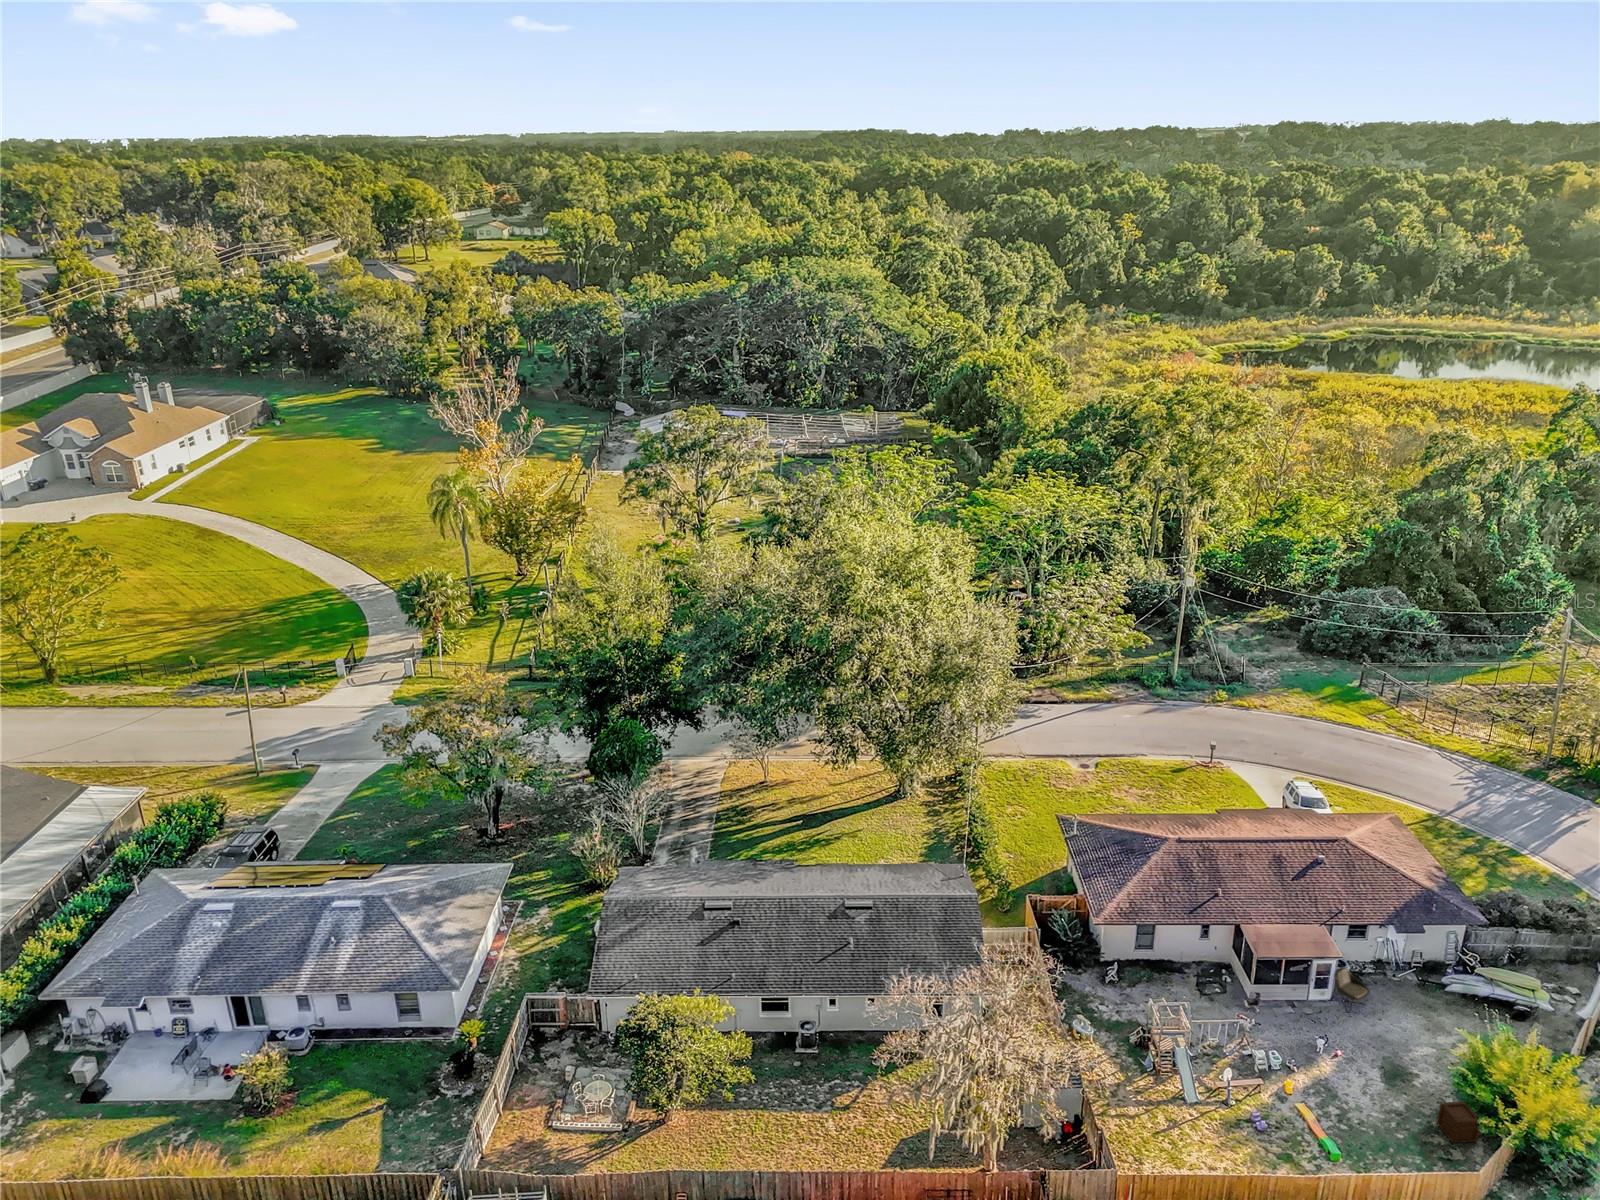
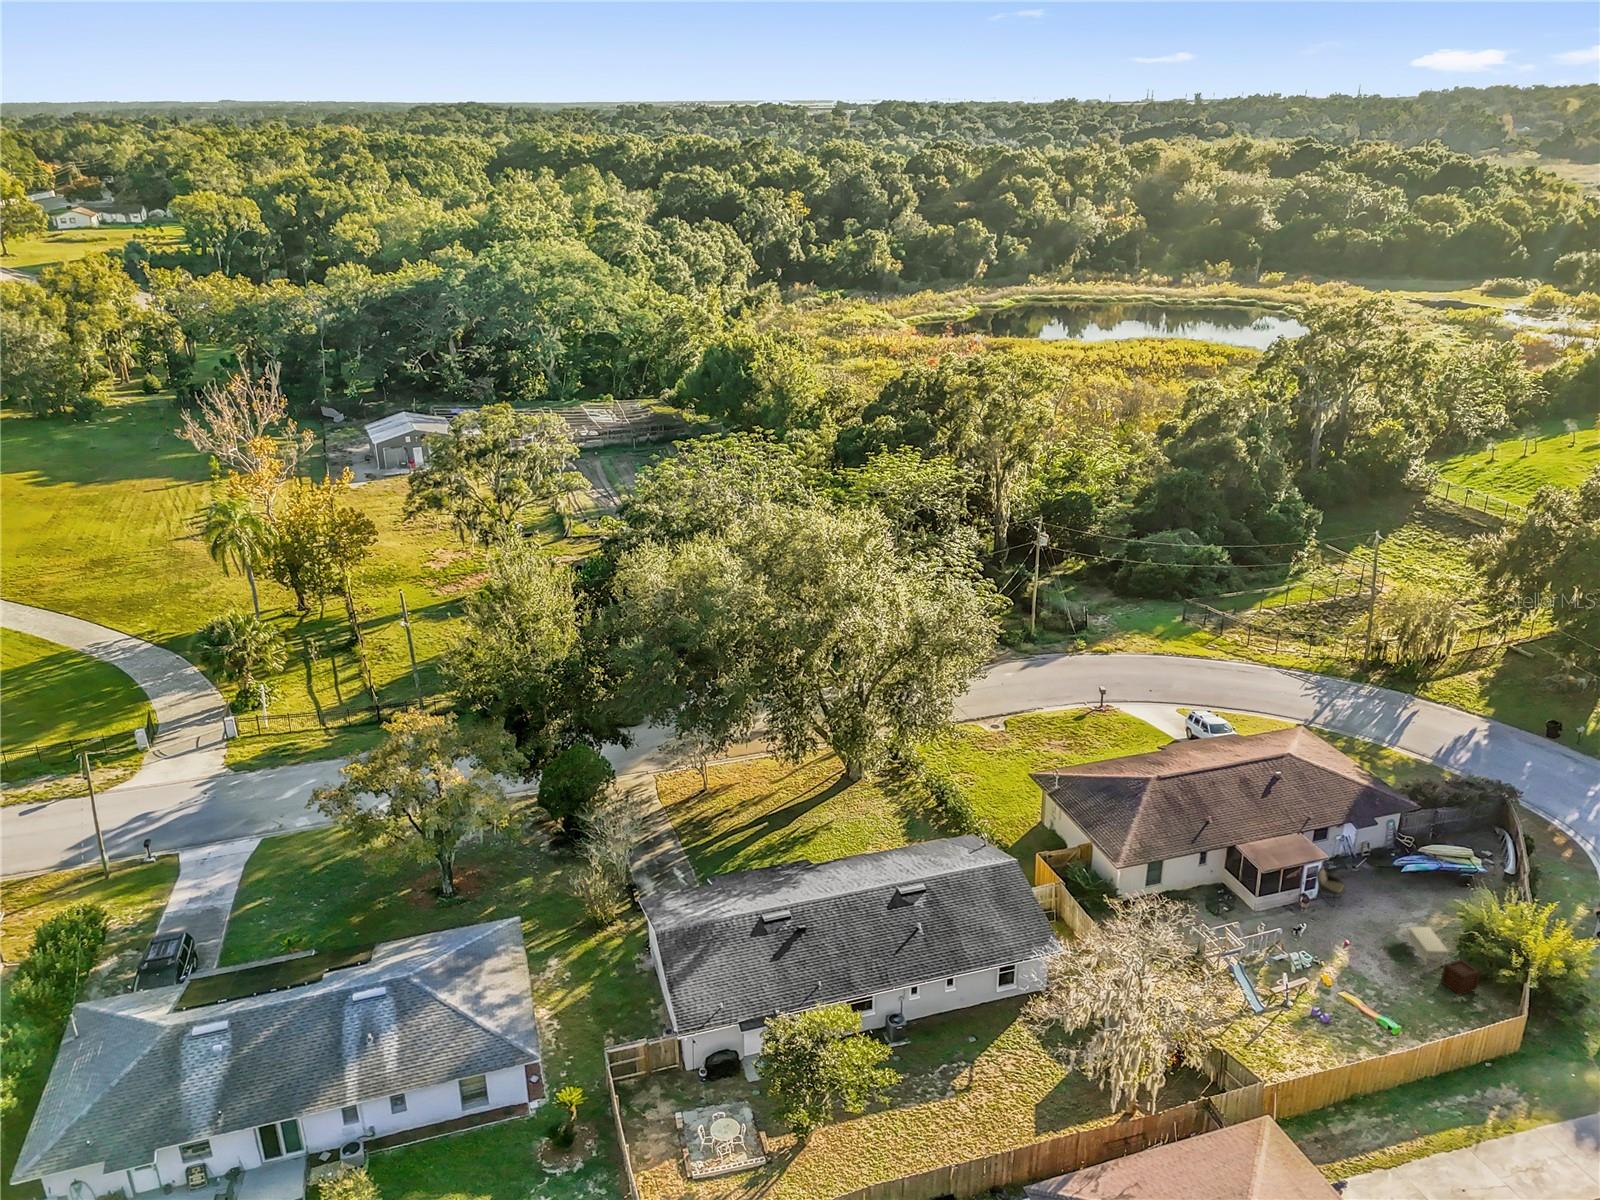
storage bench: none [1420,1052,1457,1106] -> present [1408,927,1448,965]

